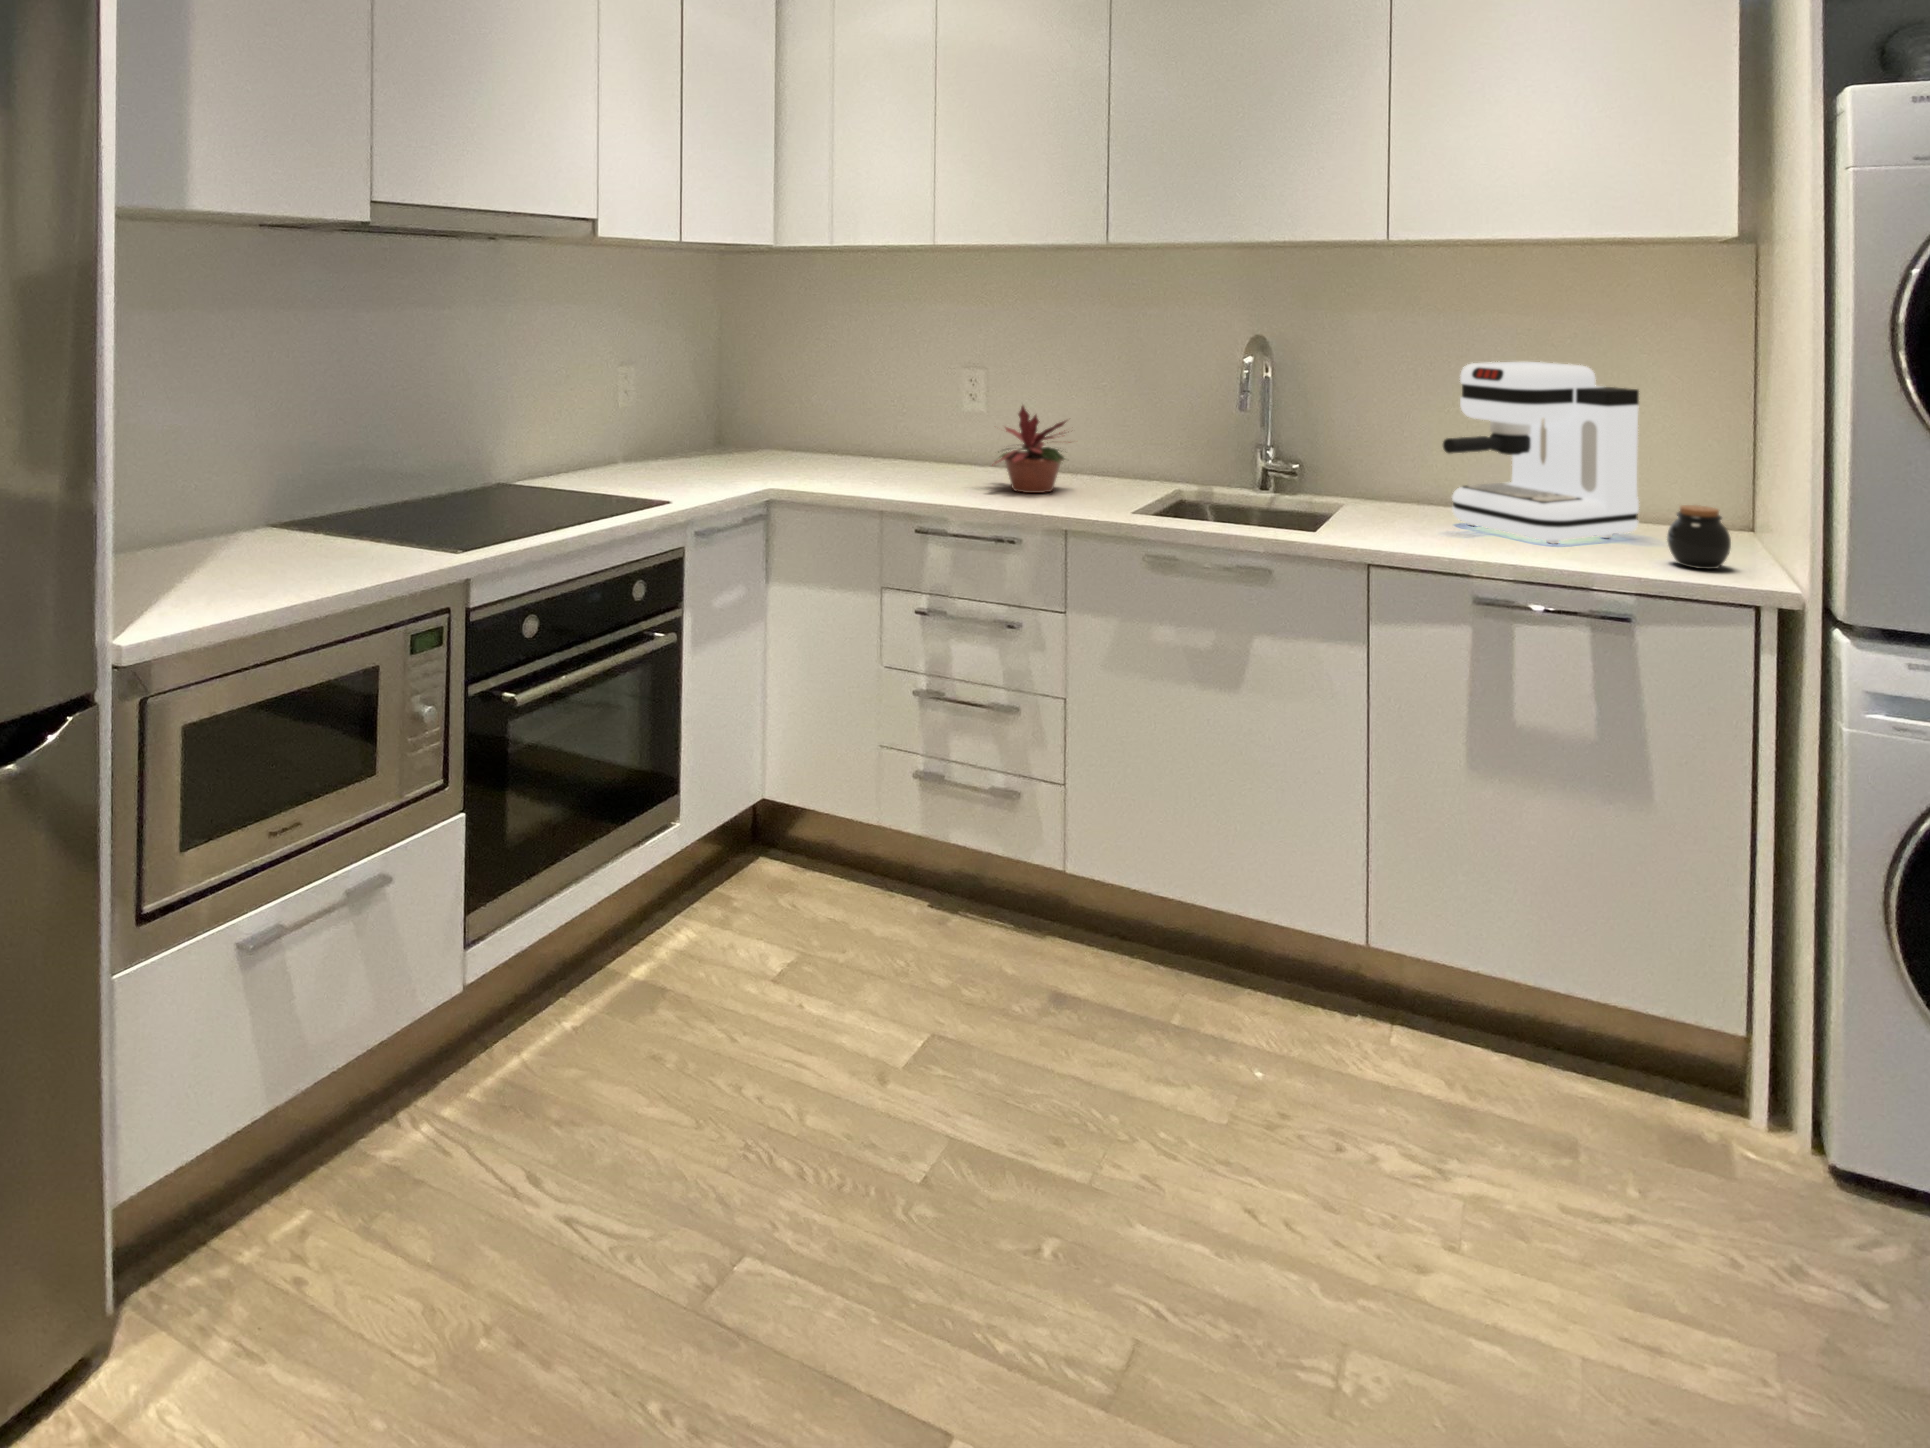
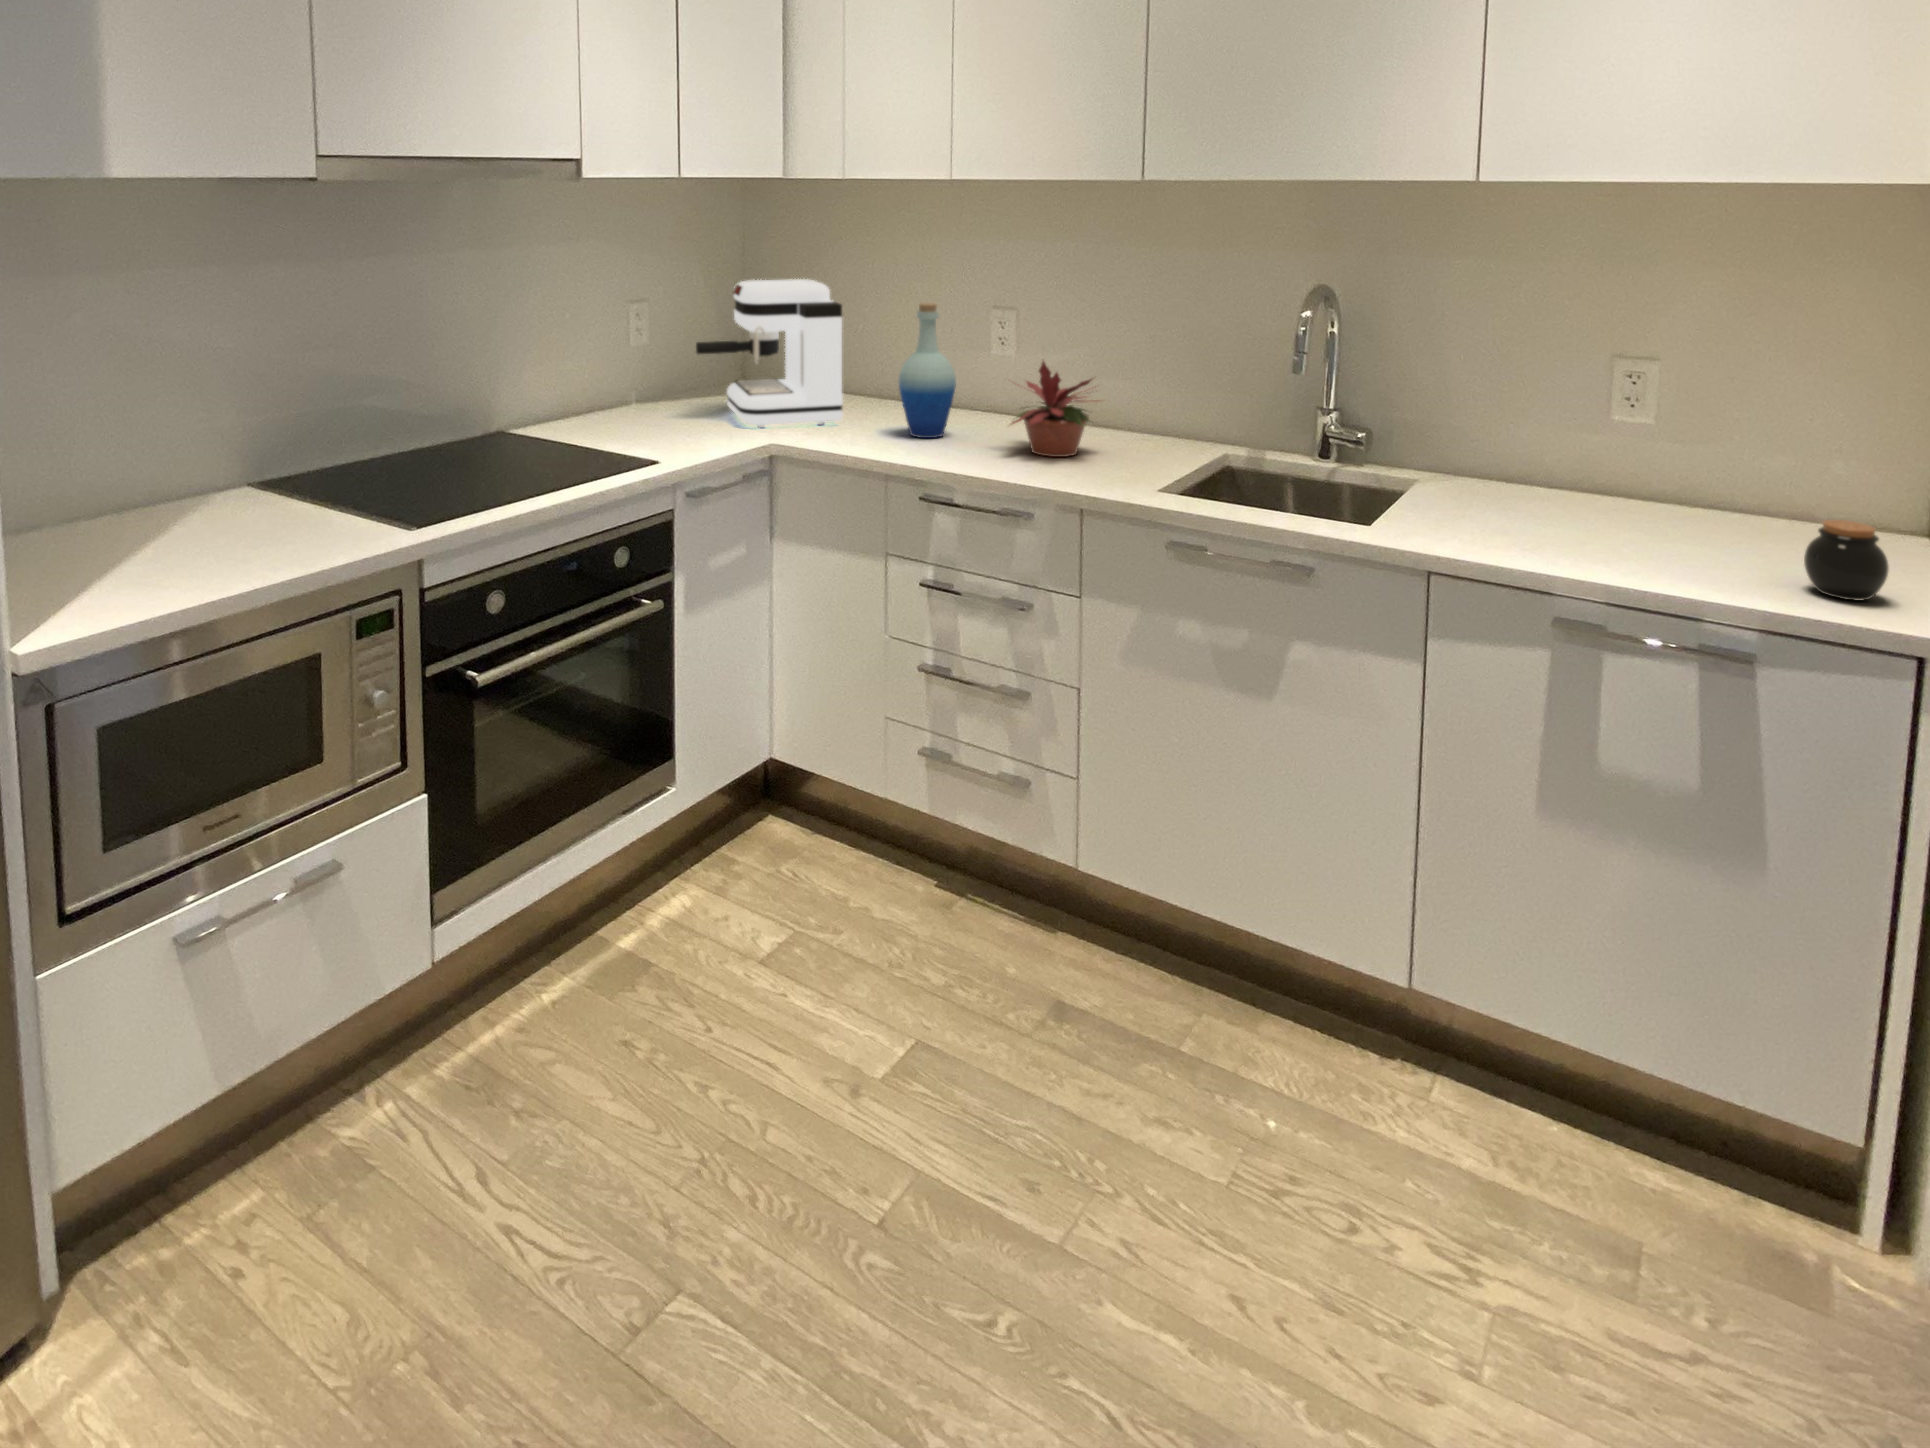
bottle: none [886,357,939,482] -> present [899,303,956,438]
coffee maker: present [1443,362,1639,544] -> present [696,279,843,428]

